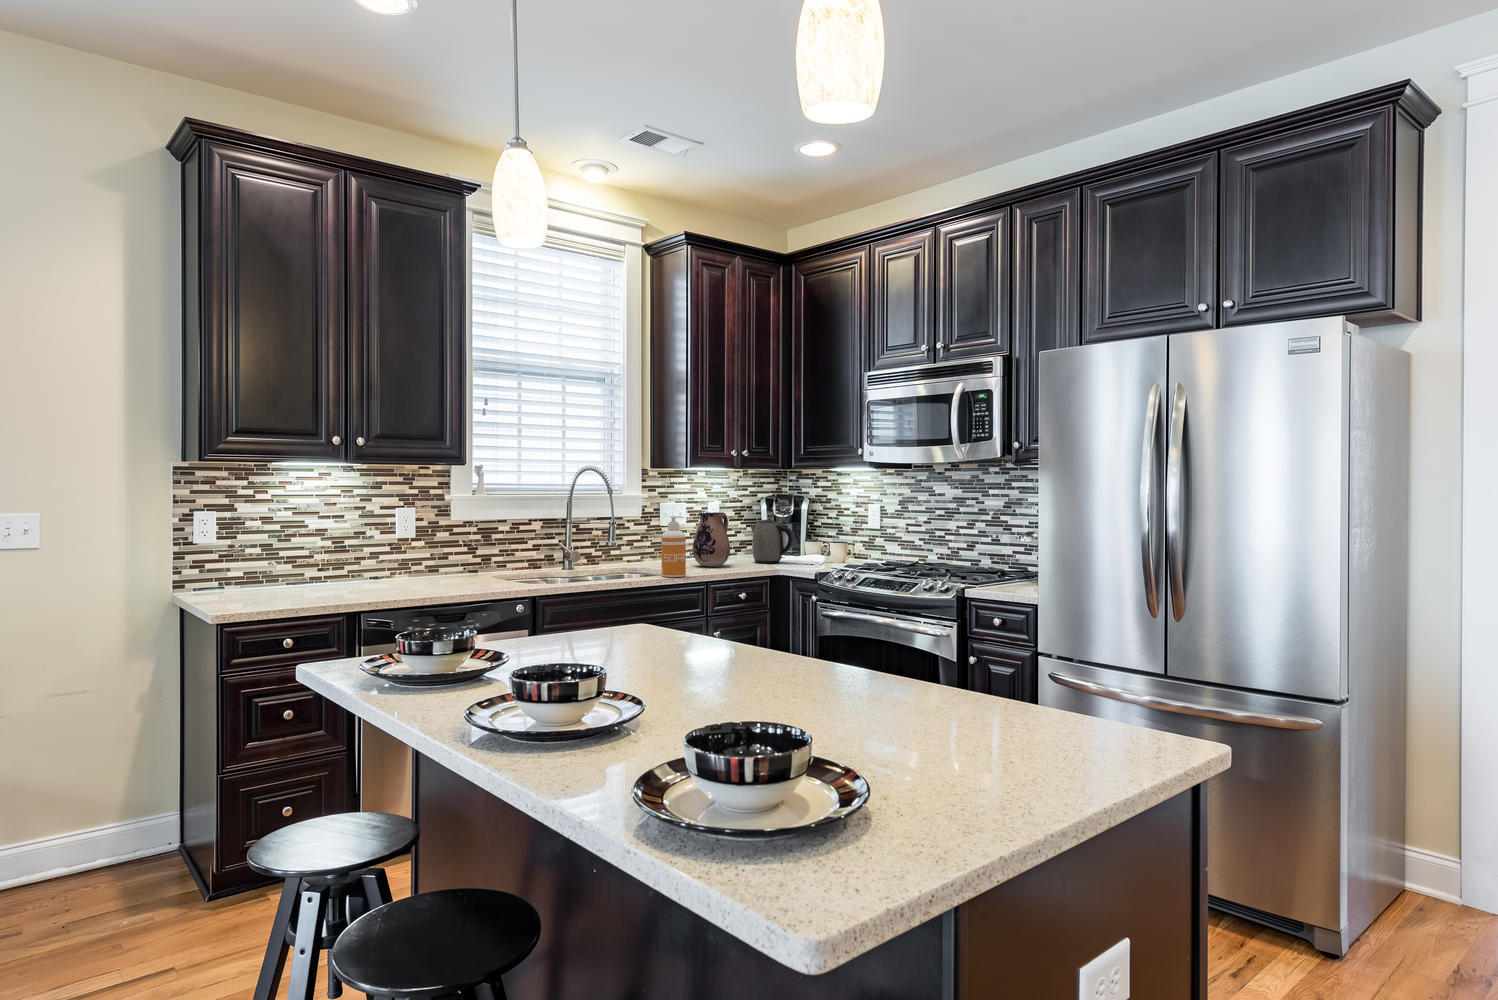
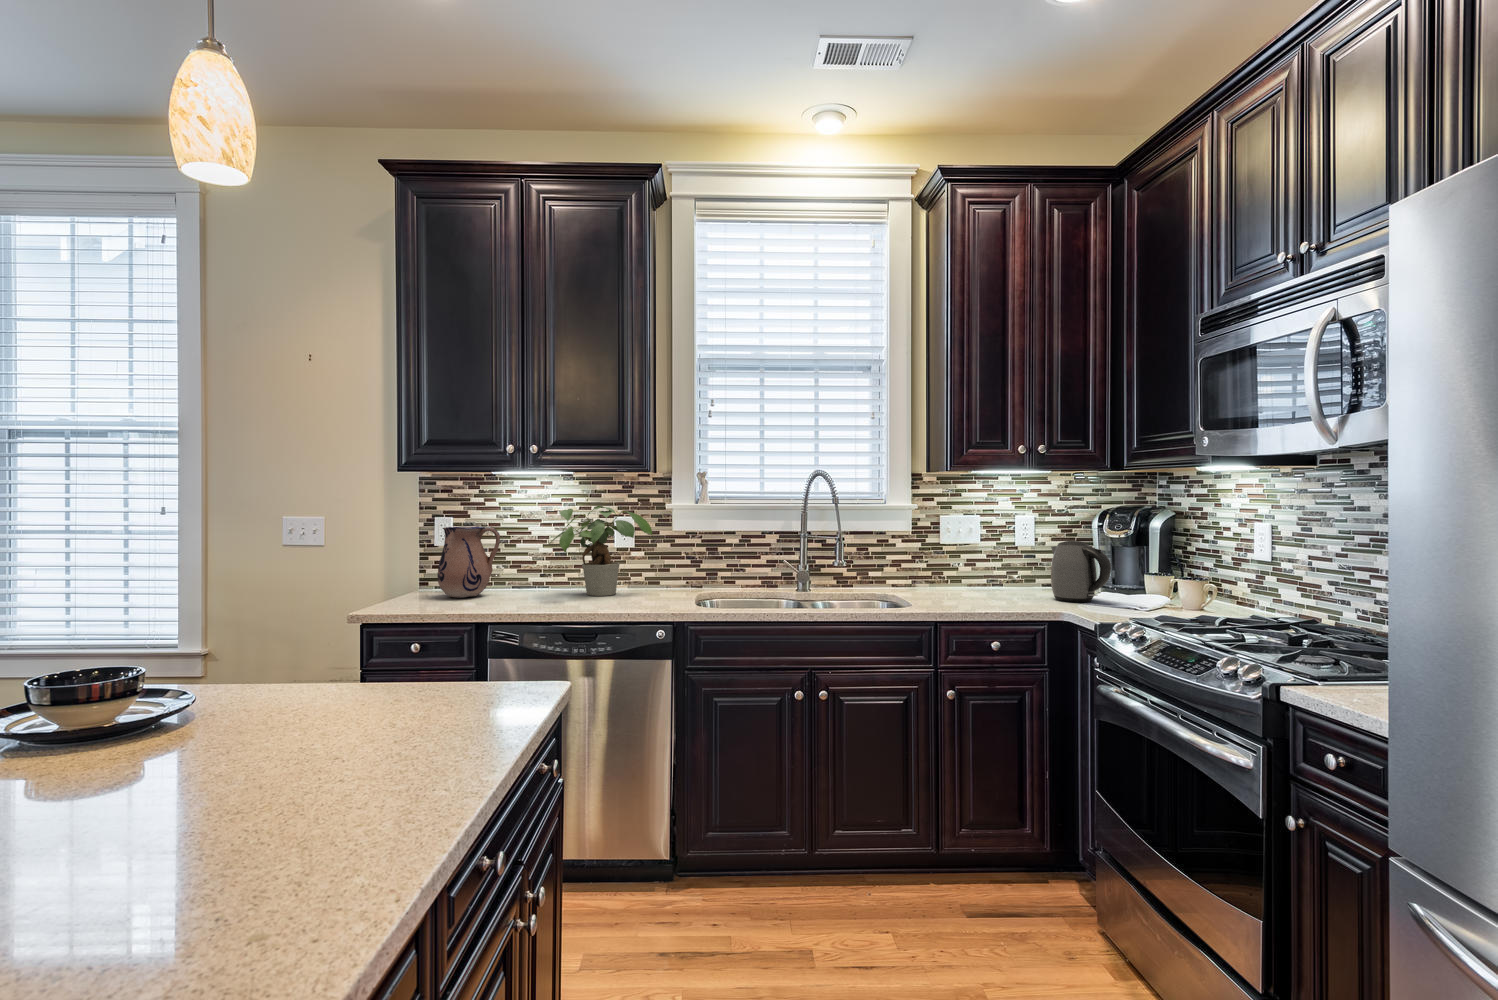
potted plant: none [369,497,459,584] -> present [549,505,652,596]
ceramic pitcher: present [693,512,730,567] -> present [437,527,500,598]
soap dispenser: present [661,516,686,577] -> none [864,533,896,613]

